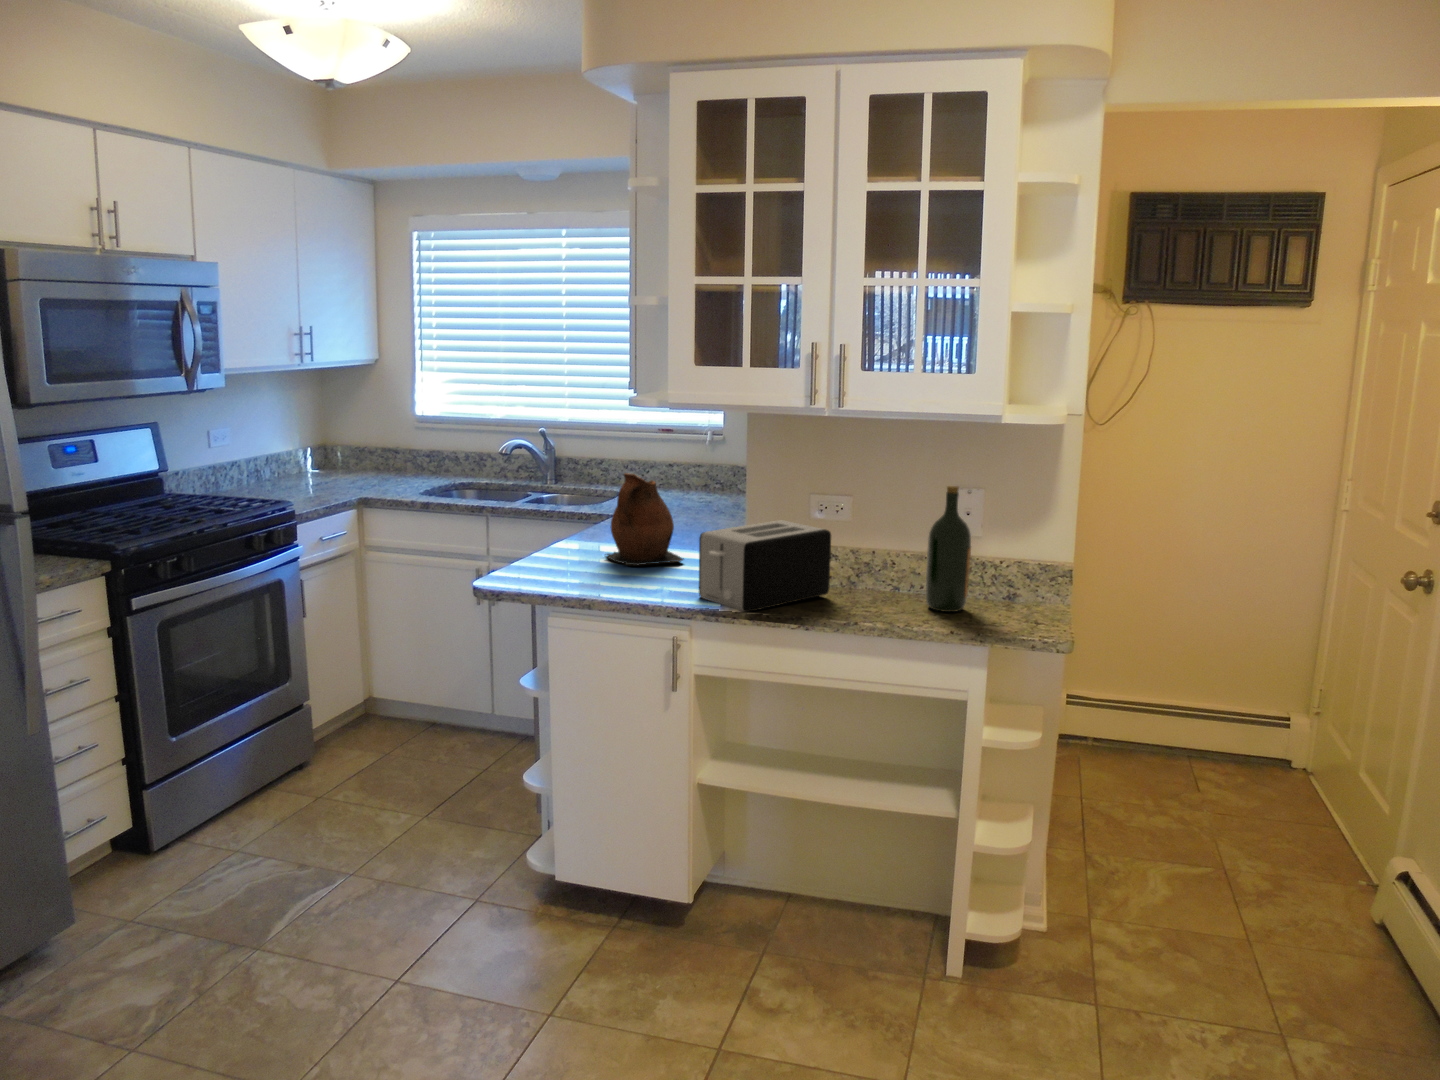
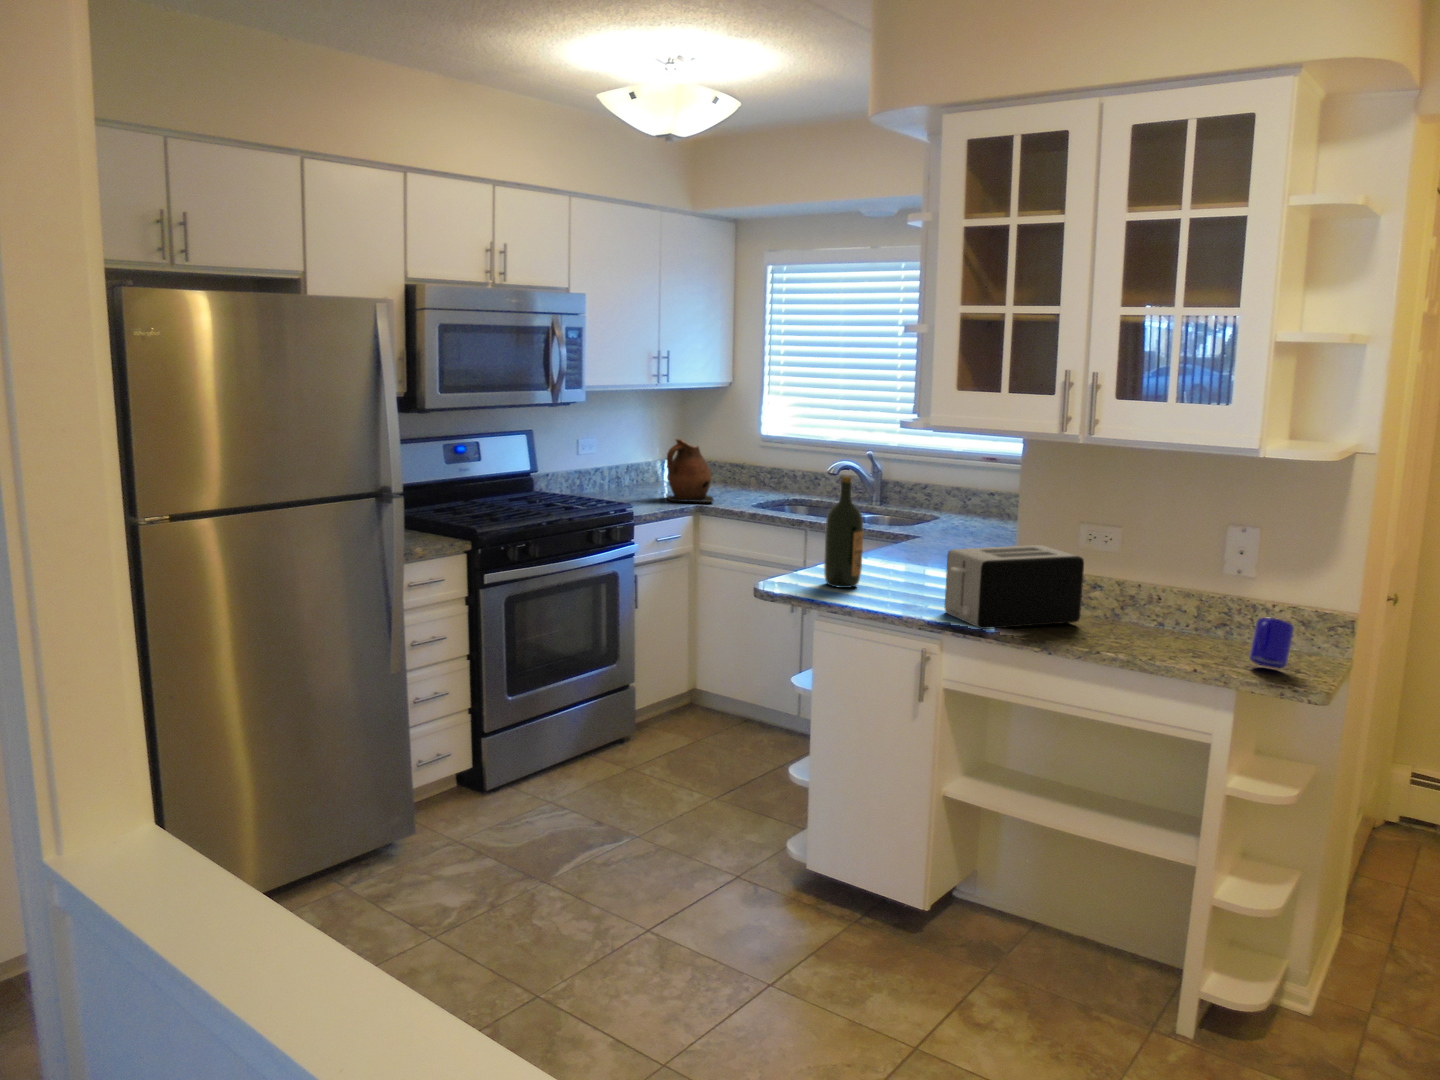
ceramic pitcher: present [607,473,684,565] -> present [667,439,714,502]
wine bottle: present [926,486,971,612] -> present [824,476,863,588]
mug: none [998,576,1034,622] -> present [1249,618,1294,668]

